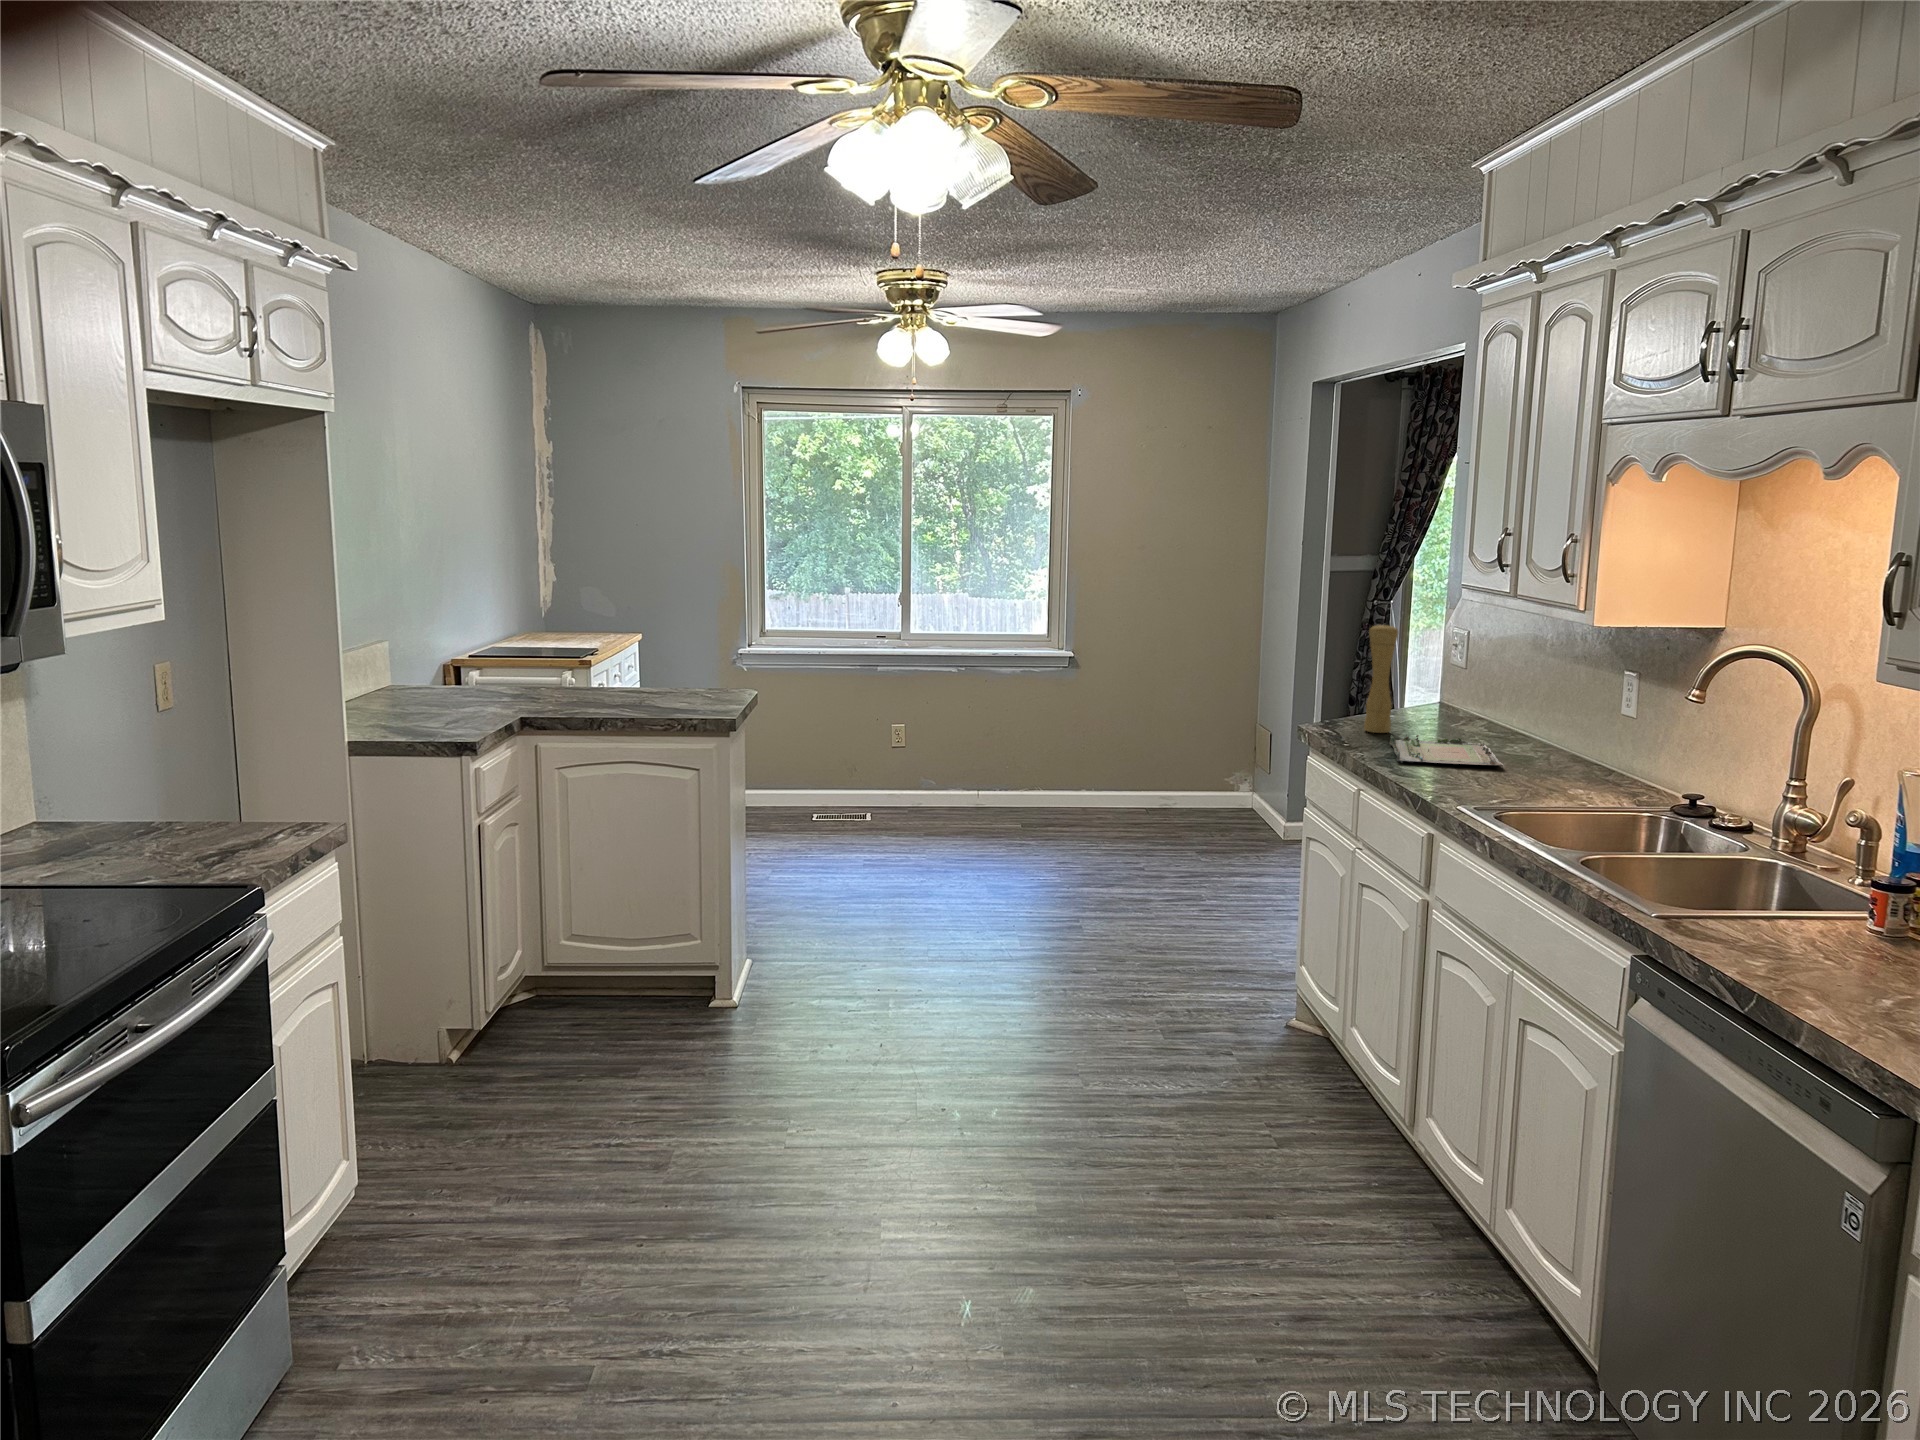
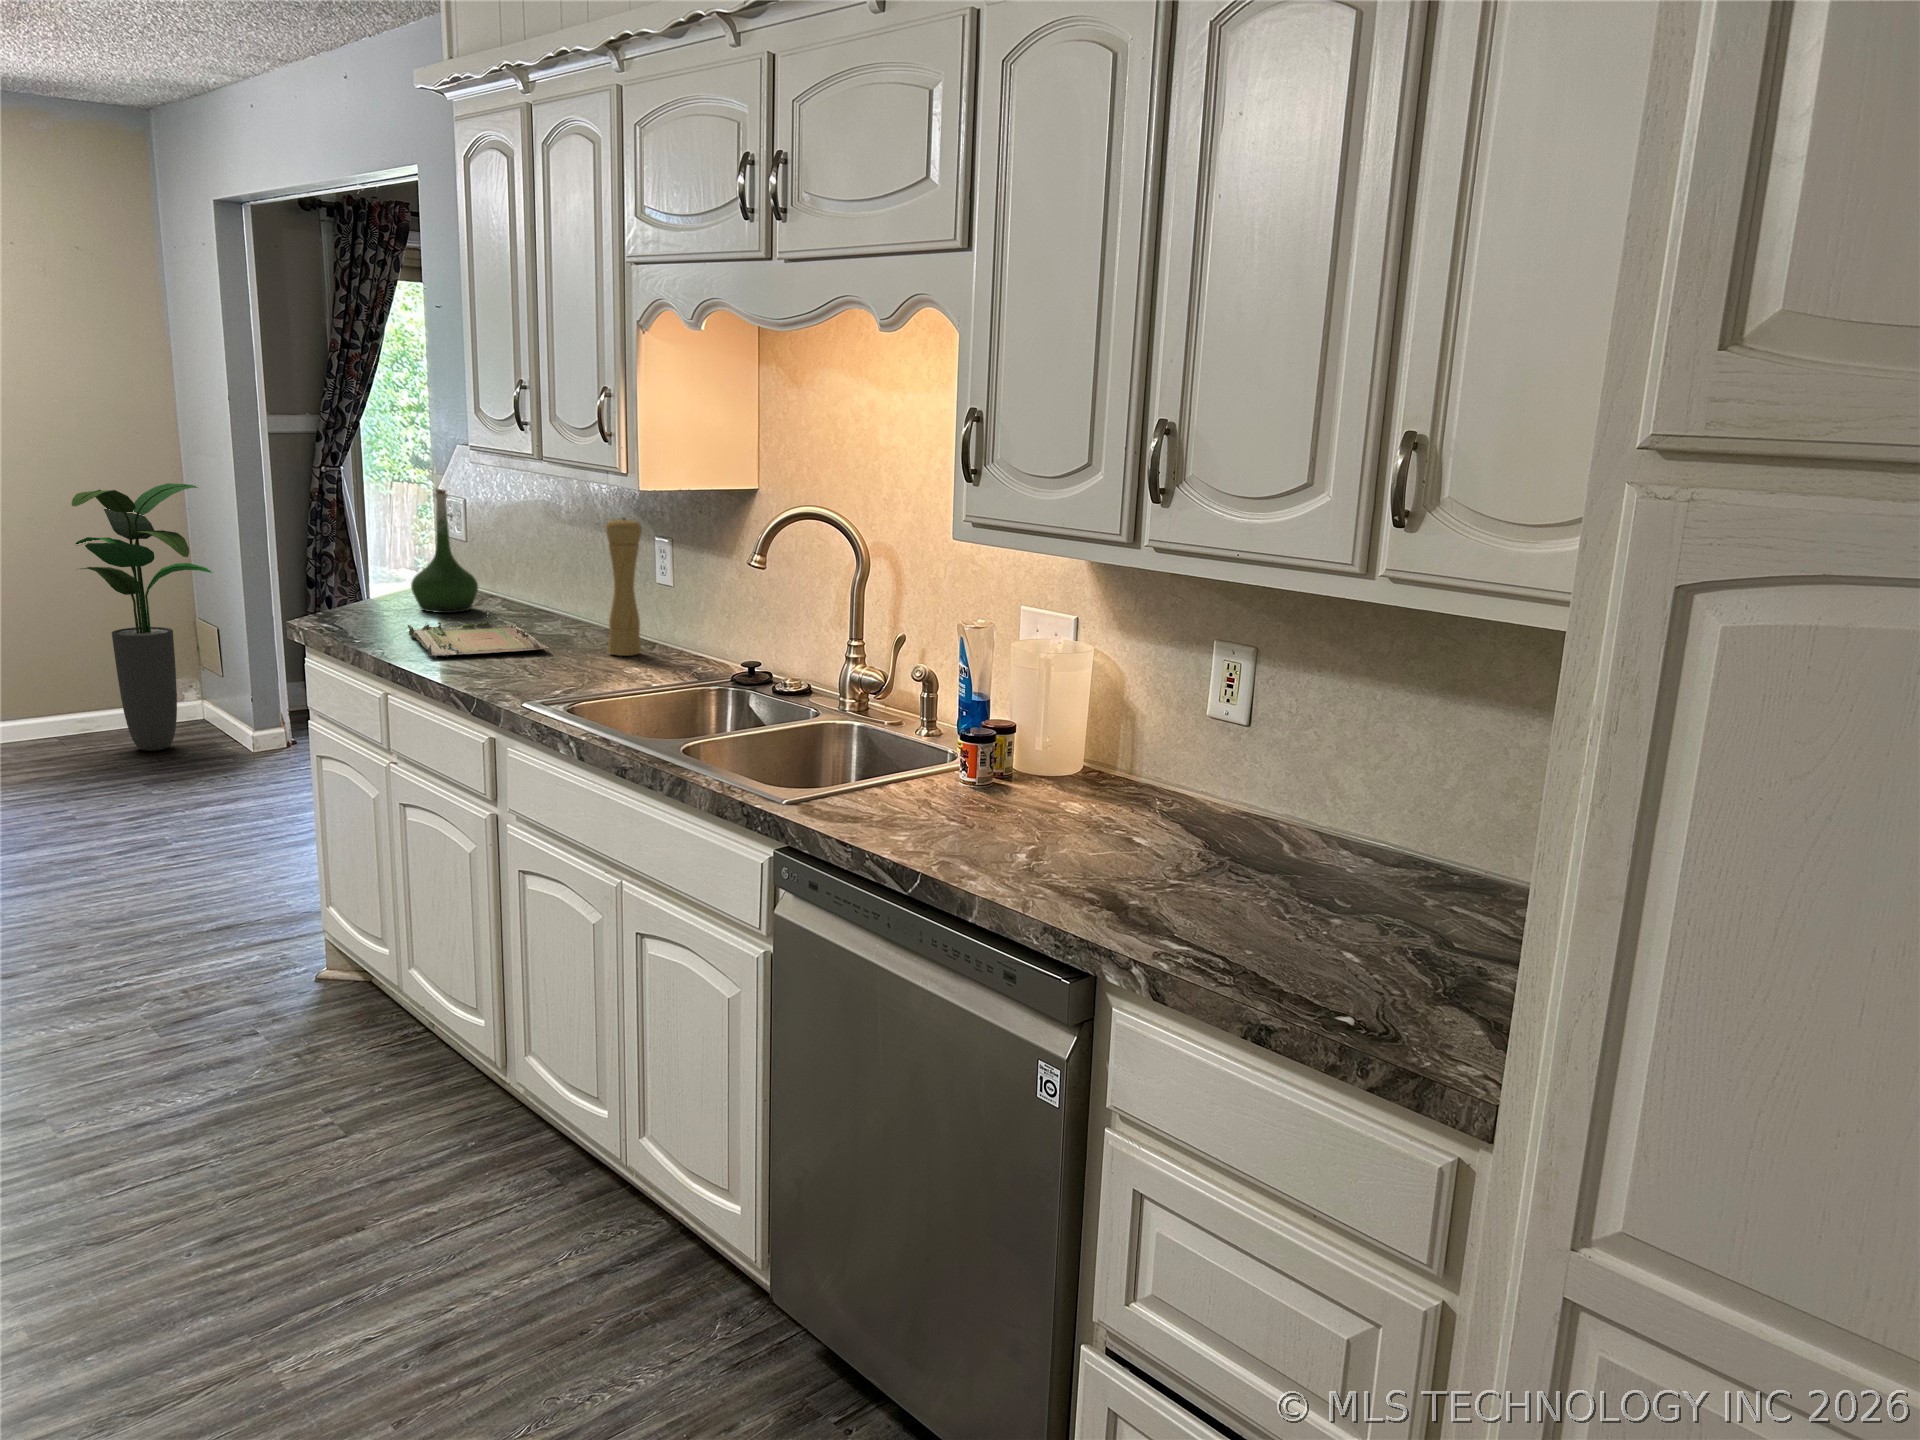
potted plant: none [1183,614,1278,828] -> present [72,483,212,751]
vase: none [1404,621,1462,729] -> present [411,489,478,613]
pepper mill: present [1364,624,1398,733] -> present [606,518,642,656]

